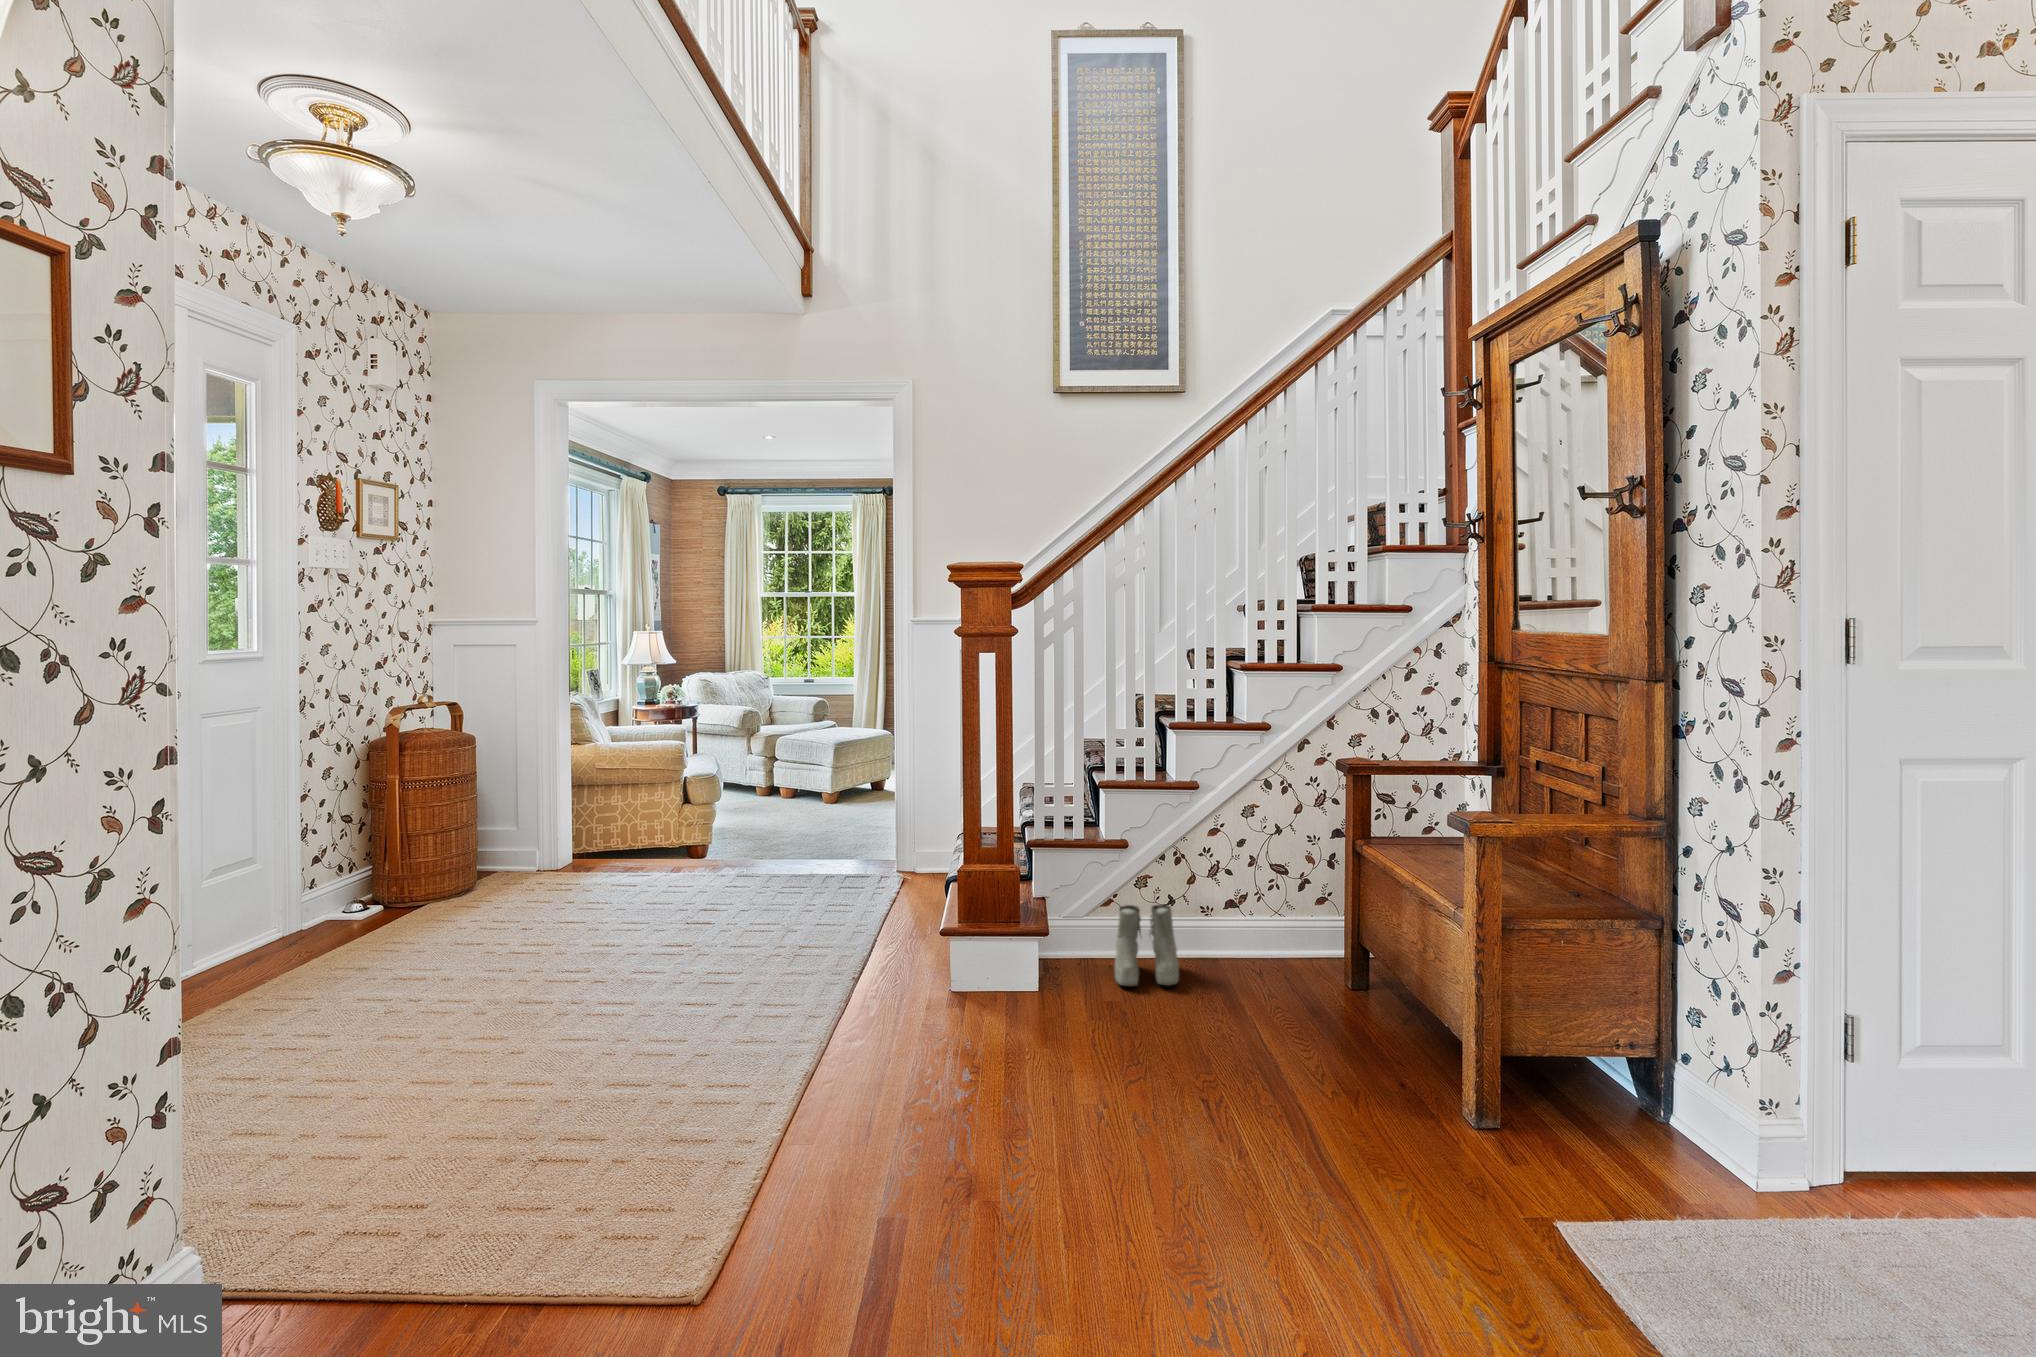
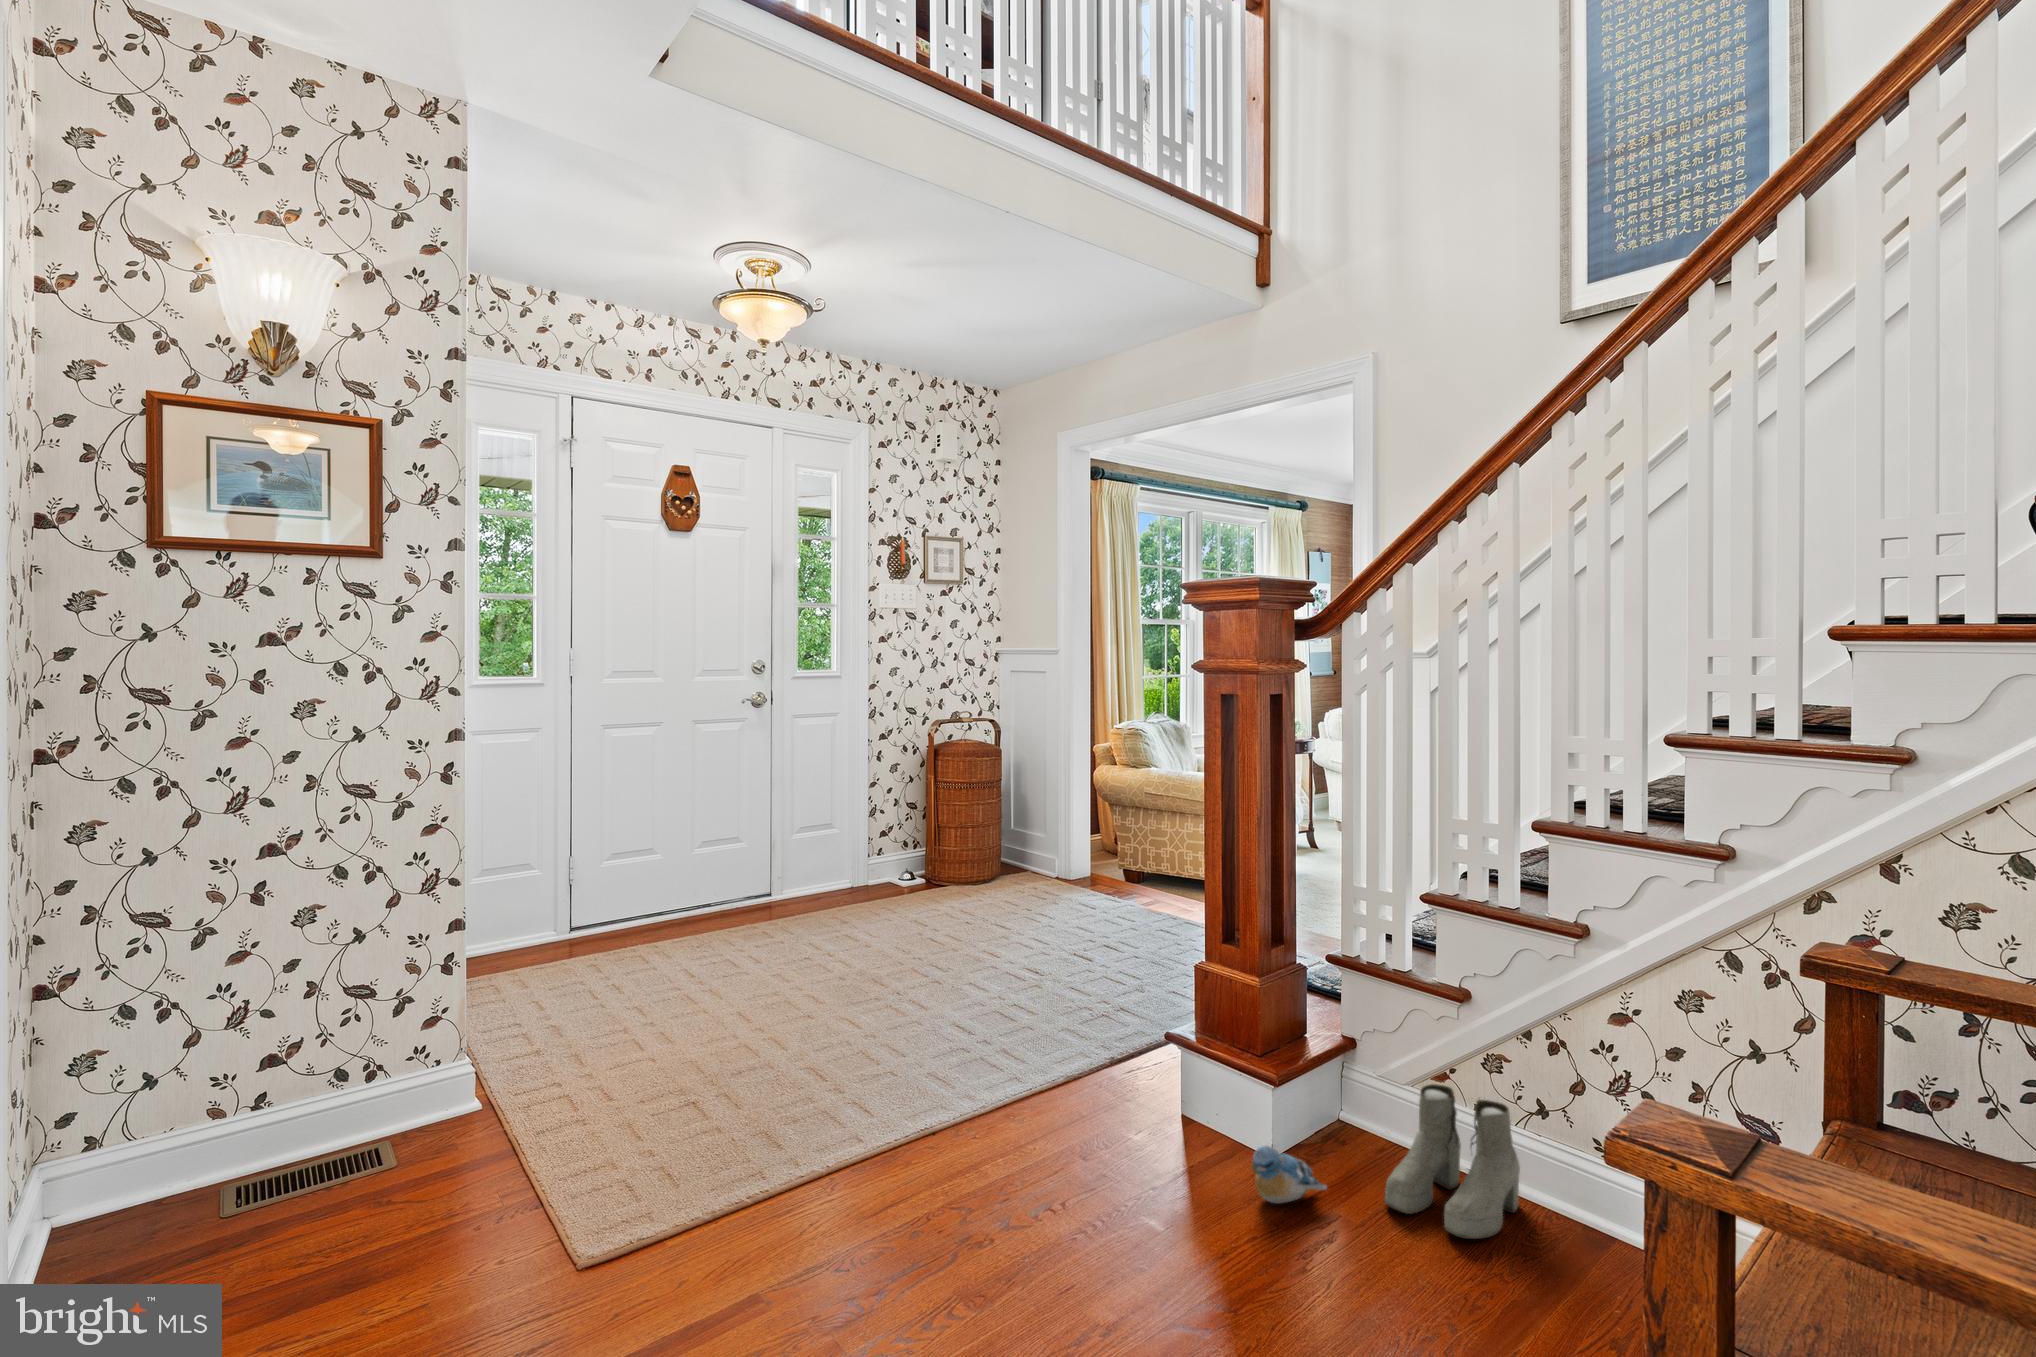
plush toy: none [1059,970,1097,1008] -> present [1252,1146,1327,1203]

